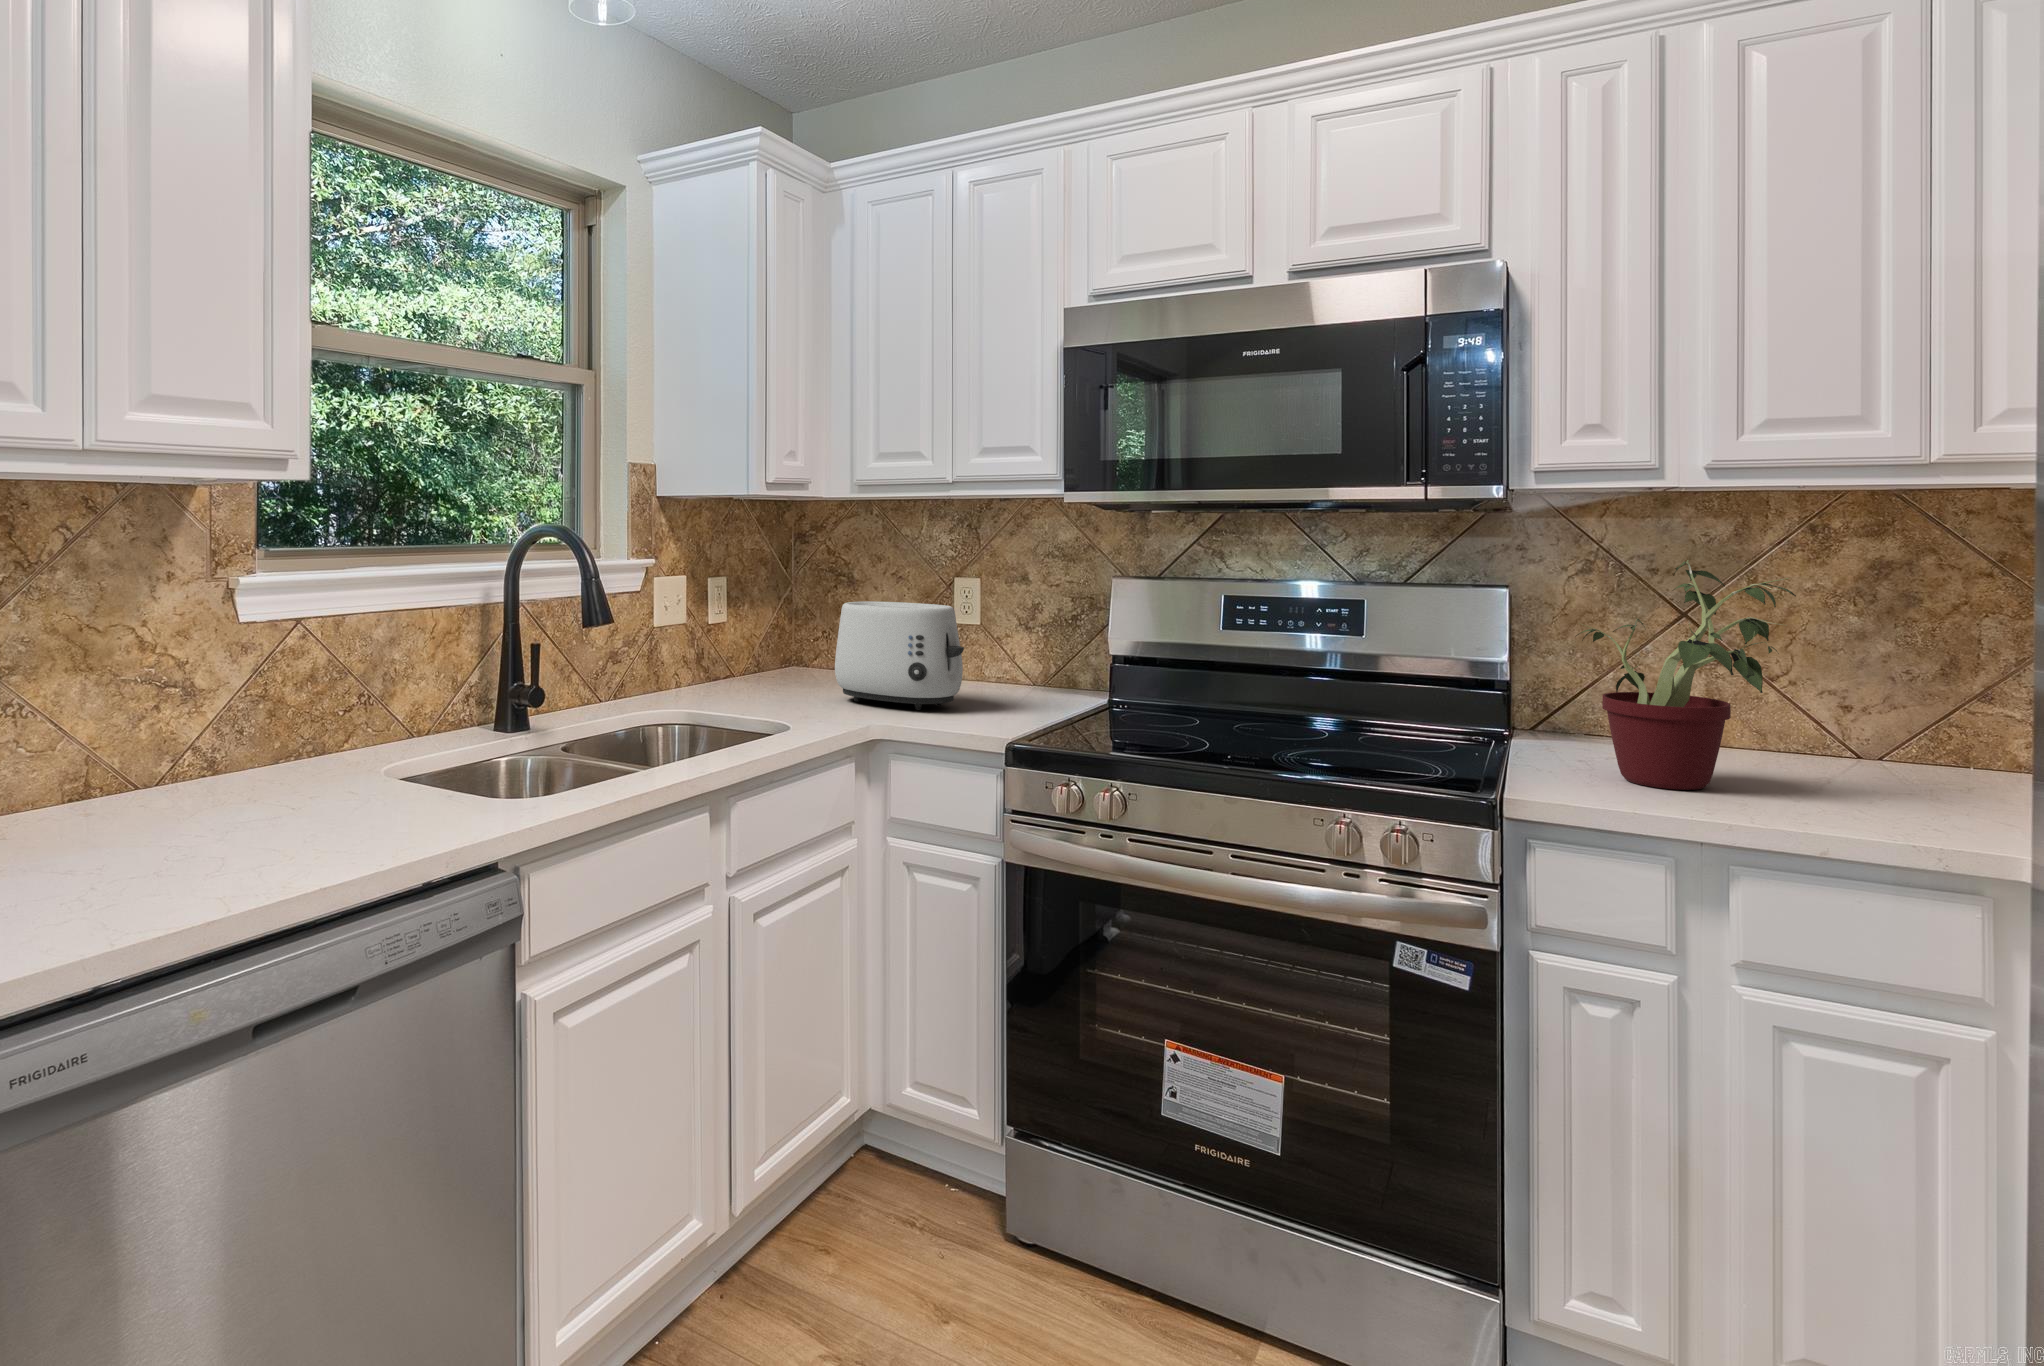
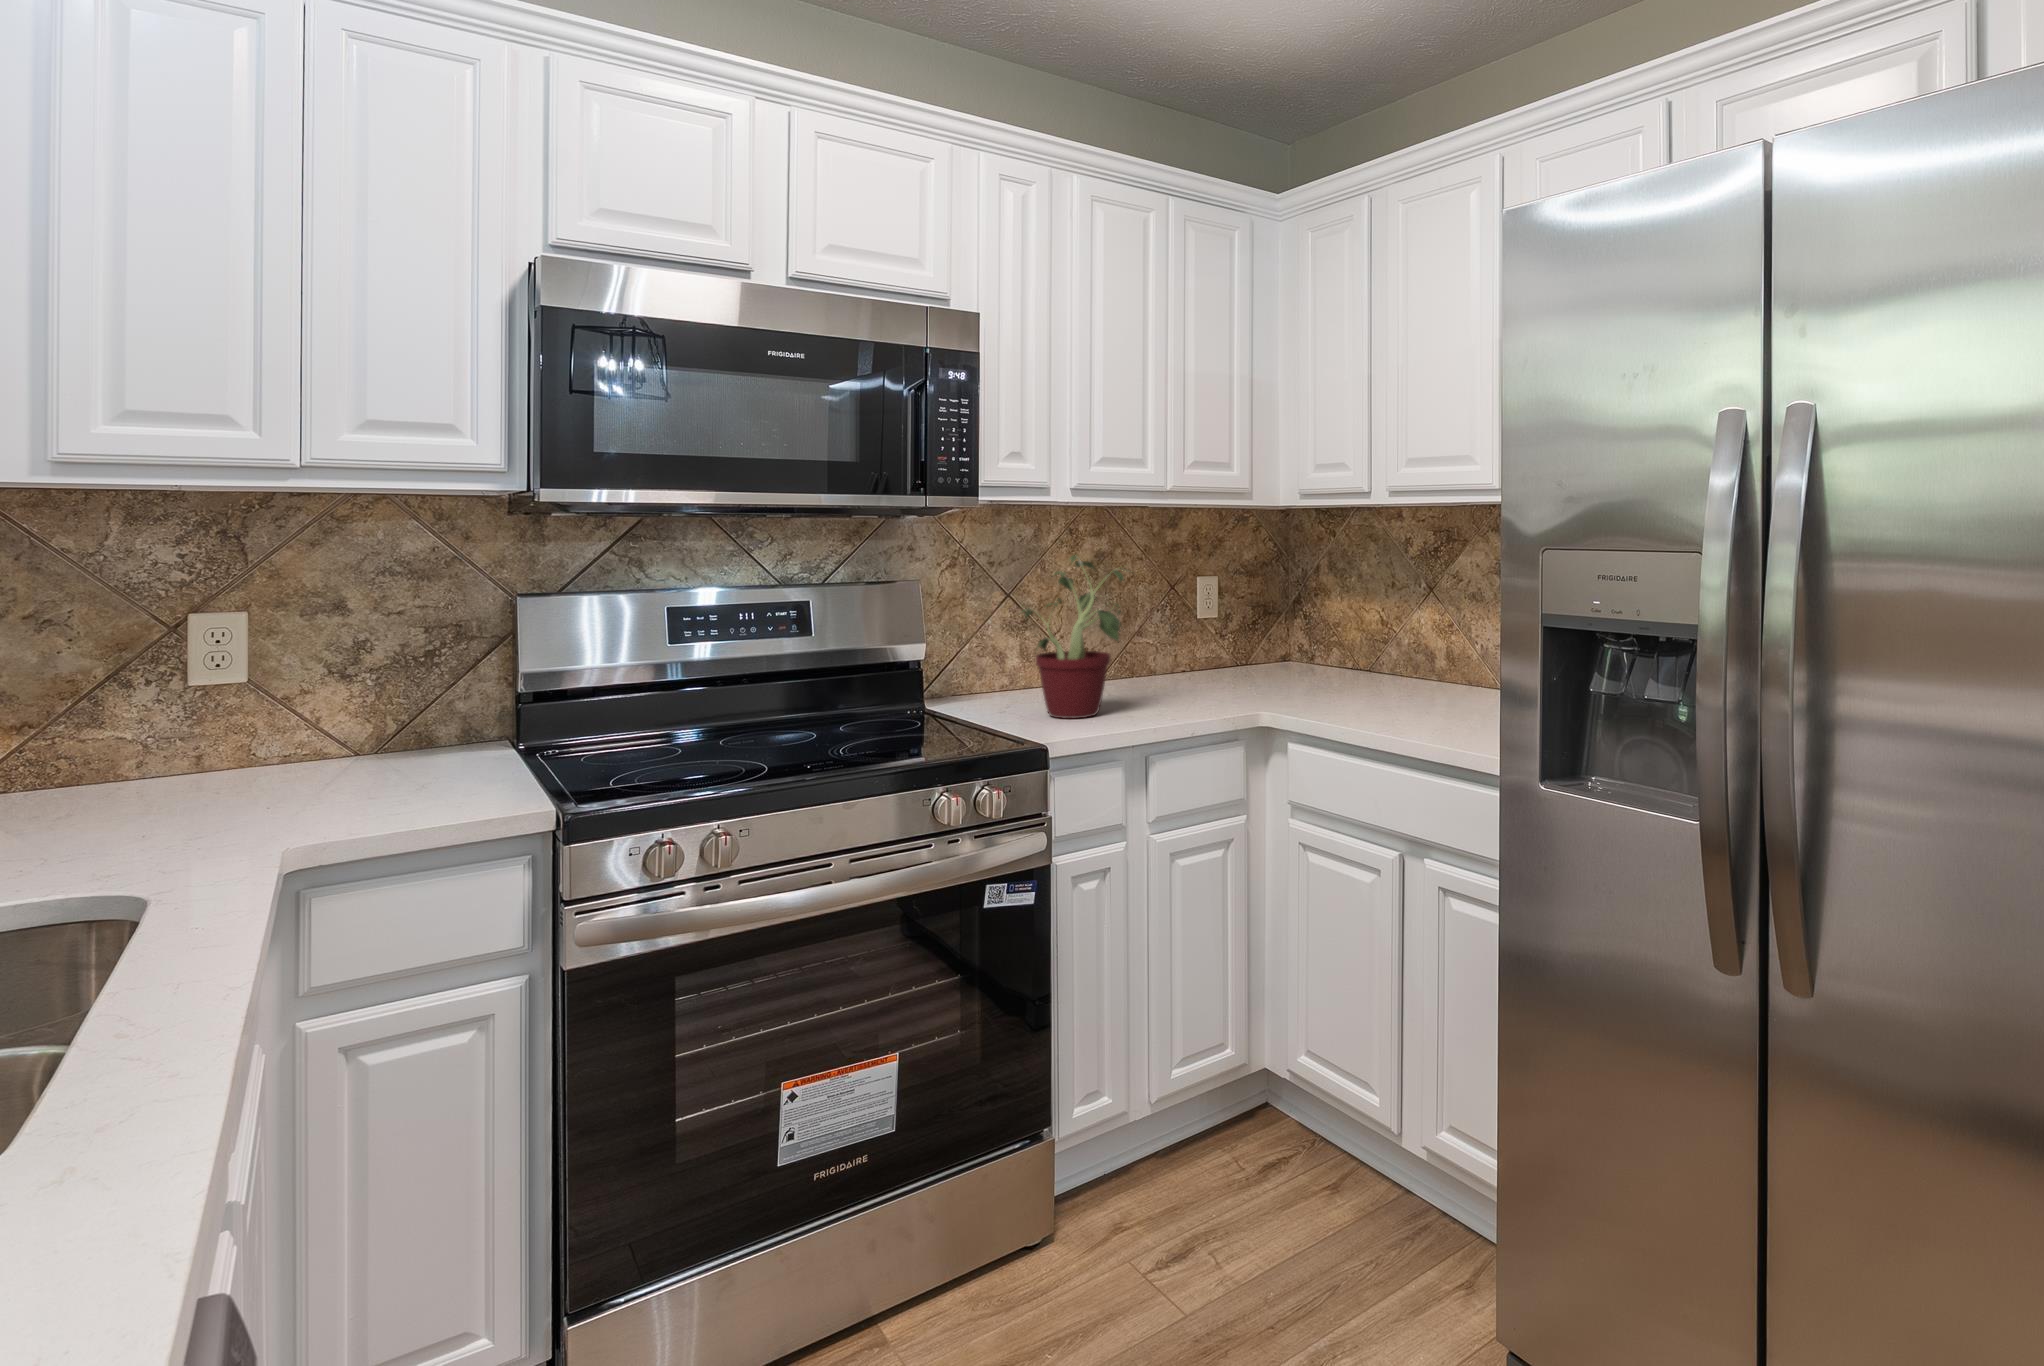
toaster: present [835,601,964,710] -> none [51,652,372,832]

